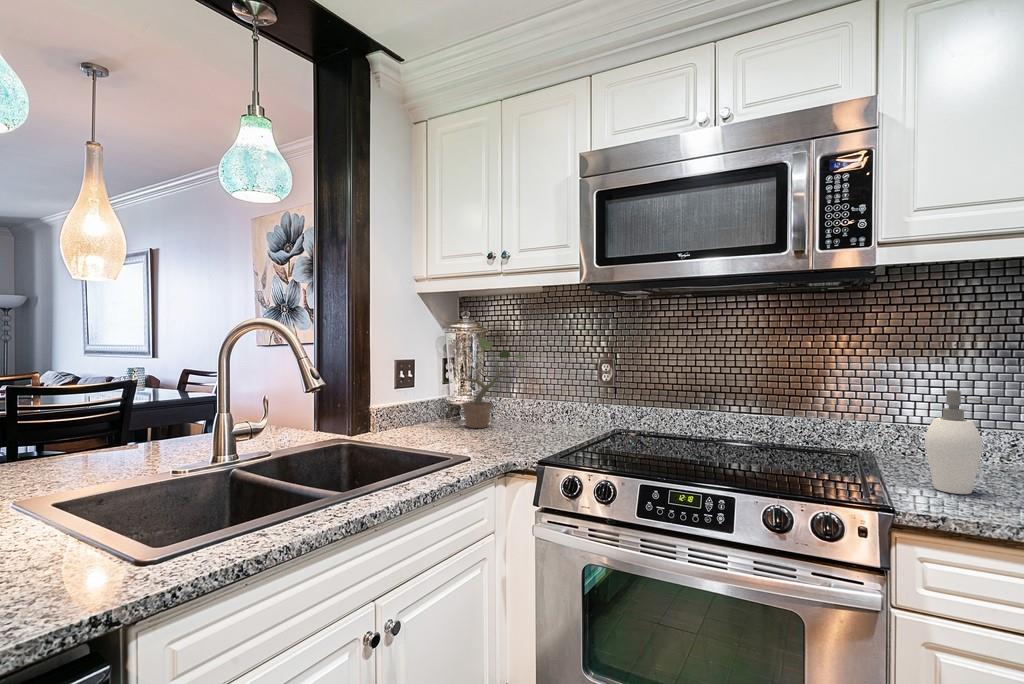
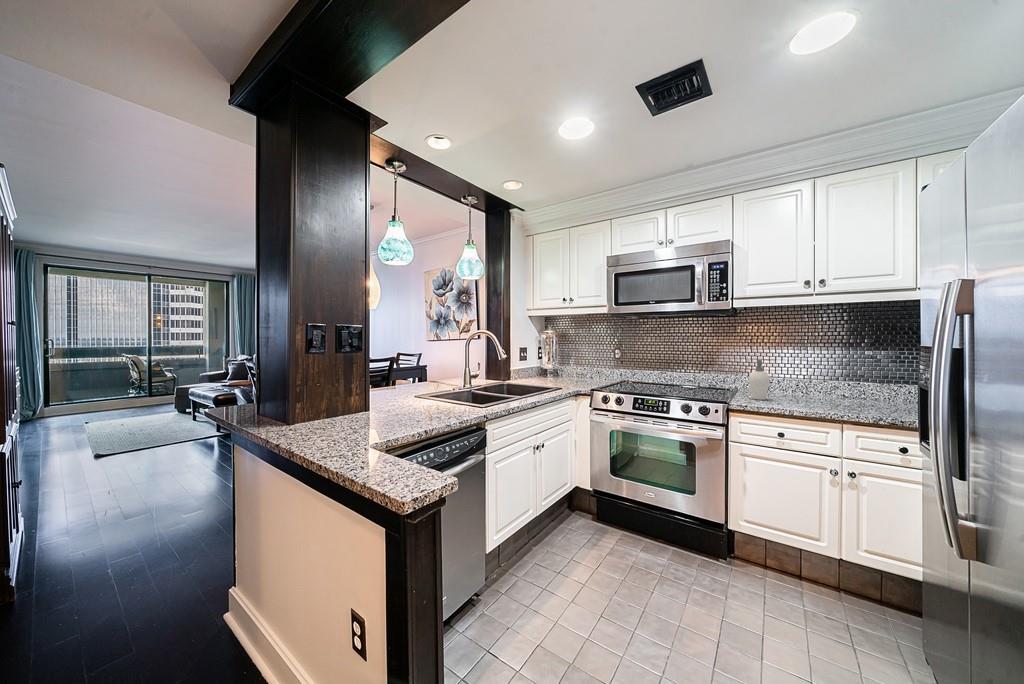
potted plant: present [446,337,524,428] -> none [541,336,580,379]

